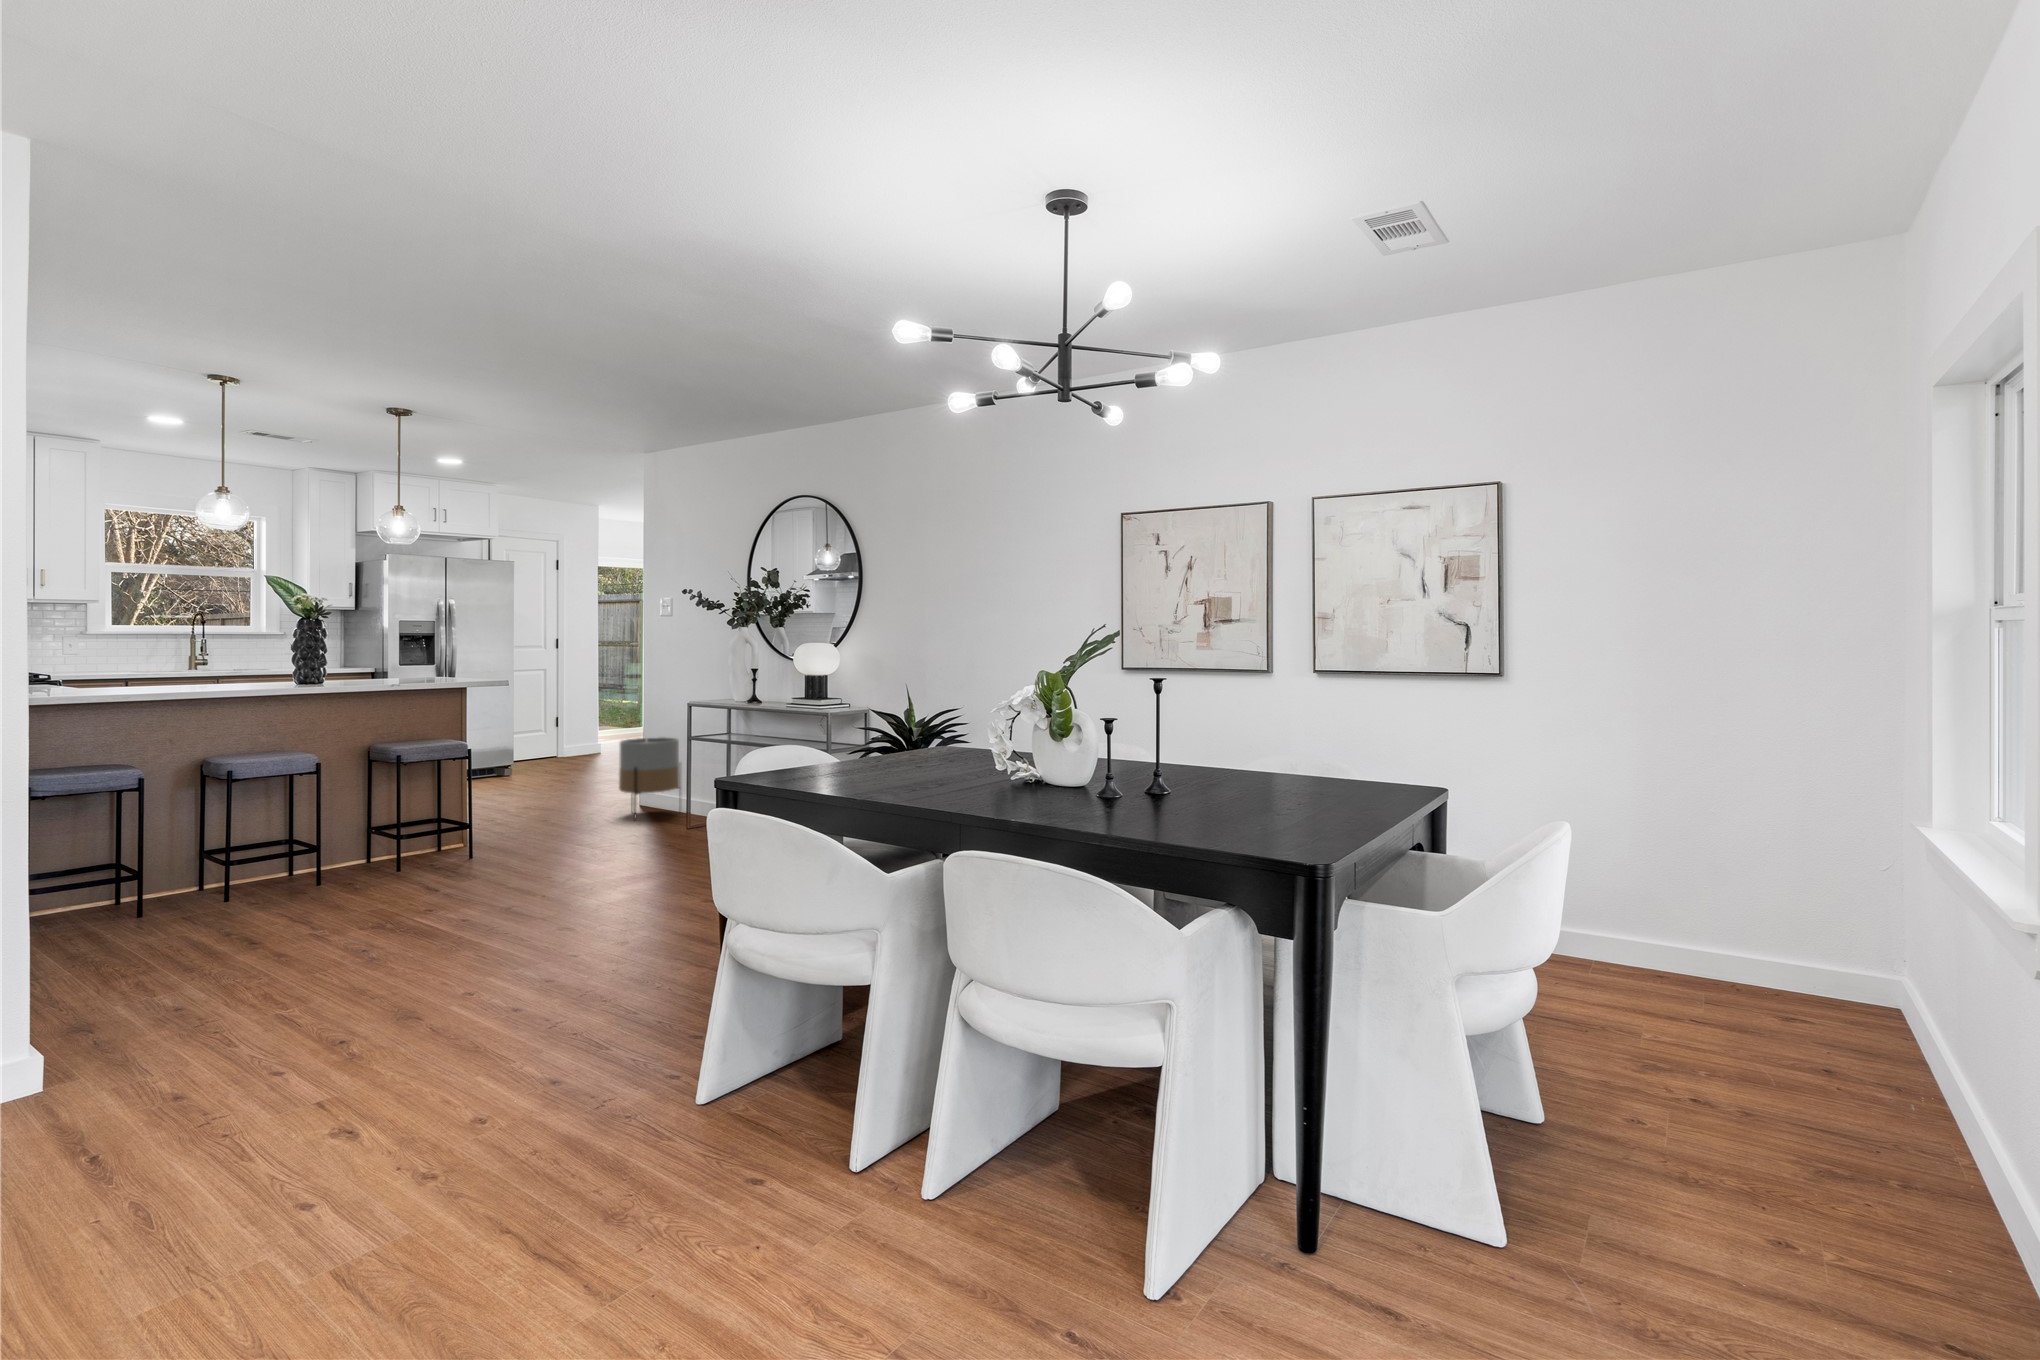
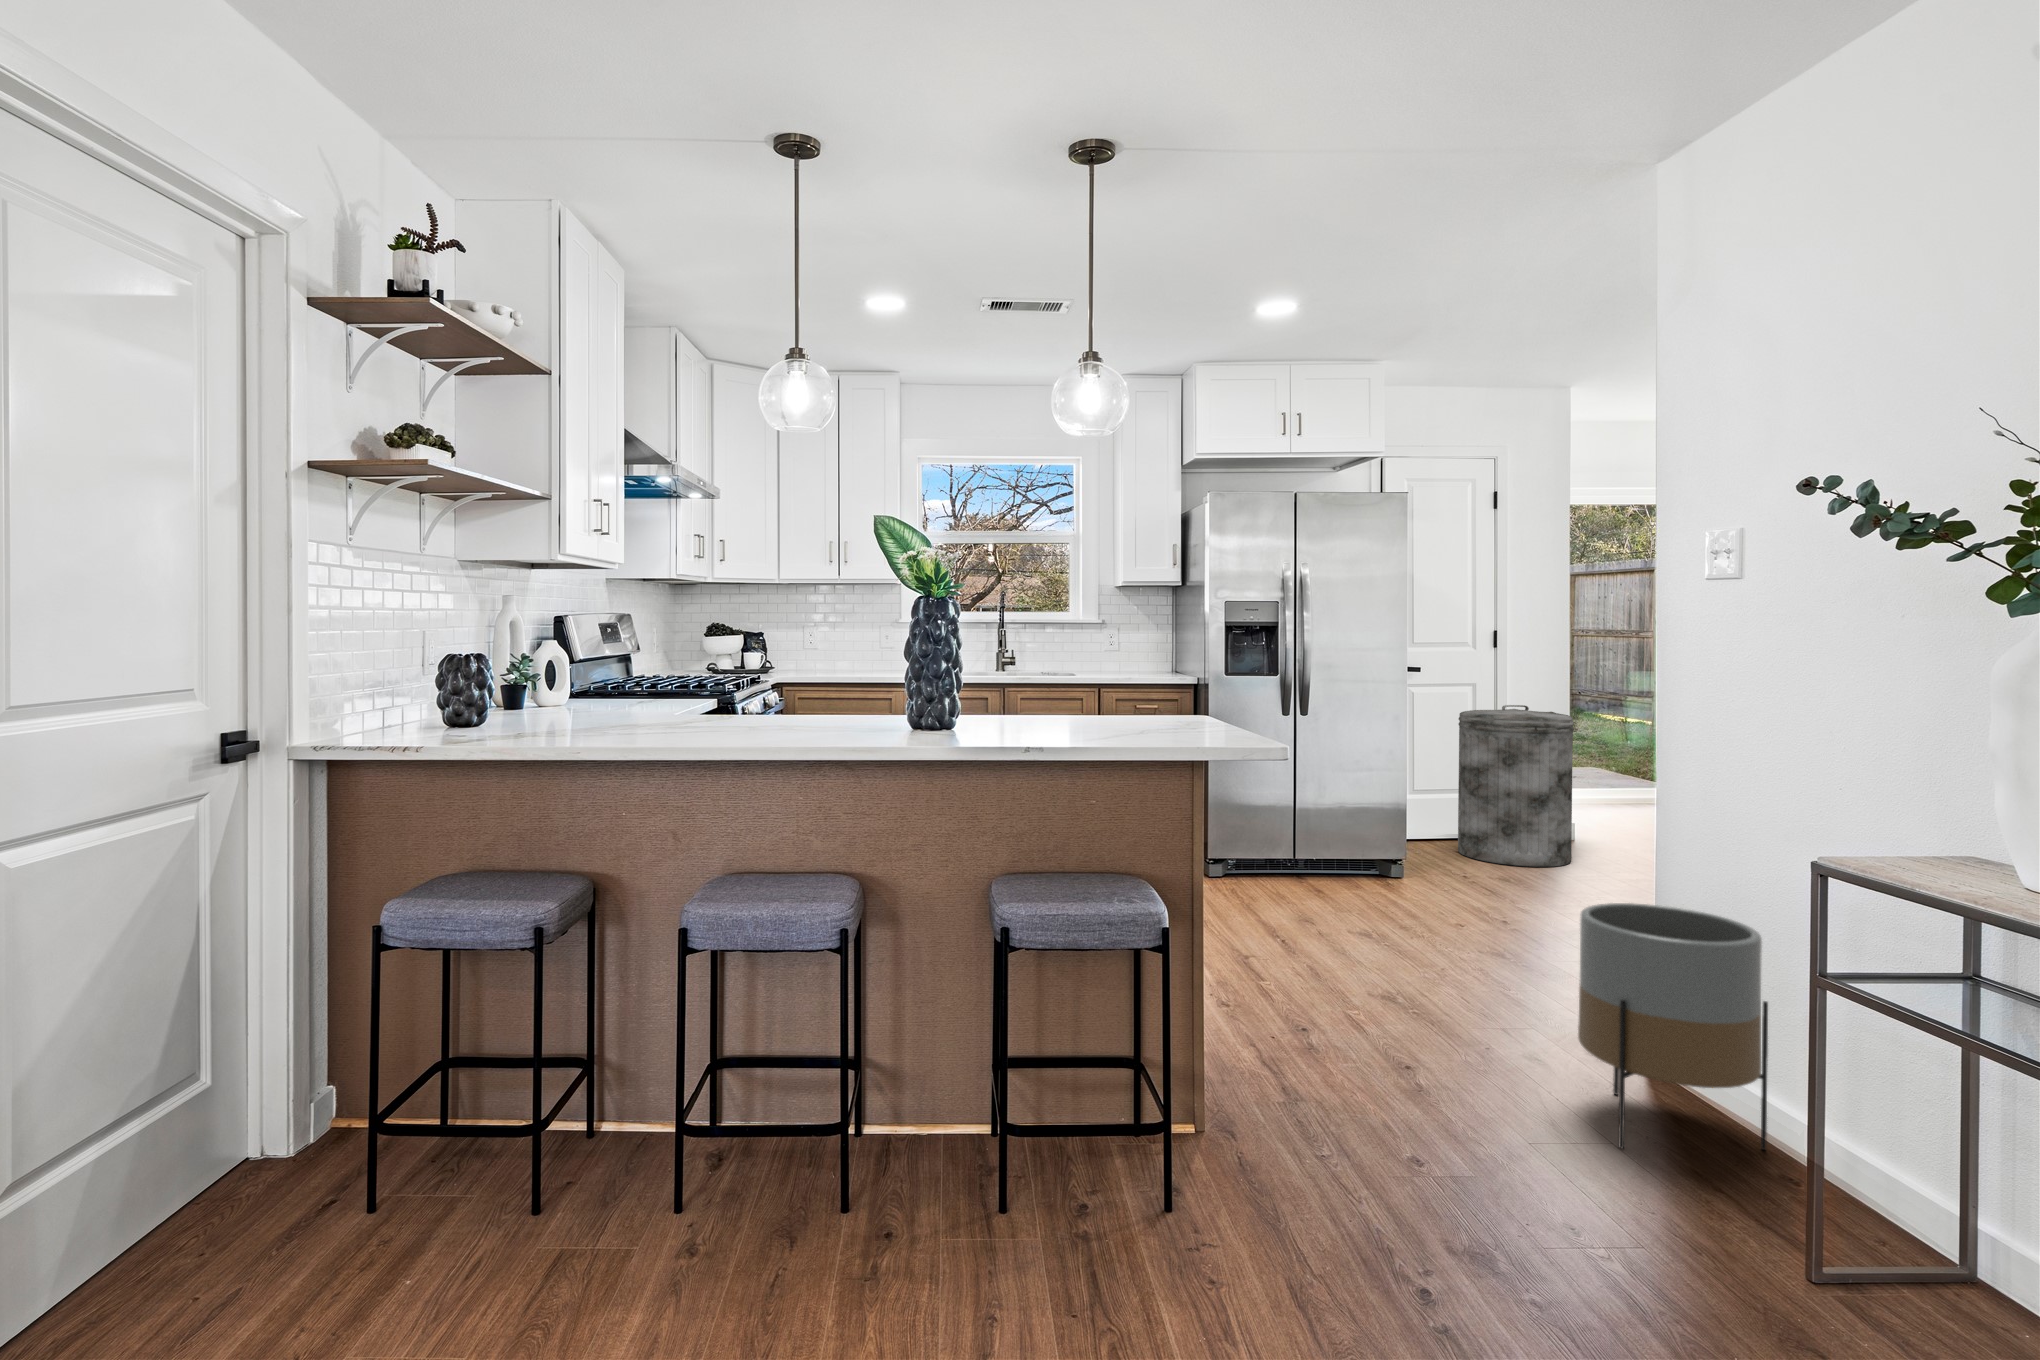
trash can: none [541,680,604,767] -> present [1458,705,1574,867]

